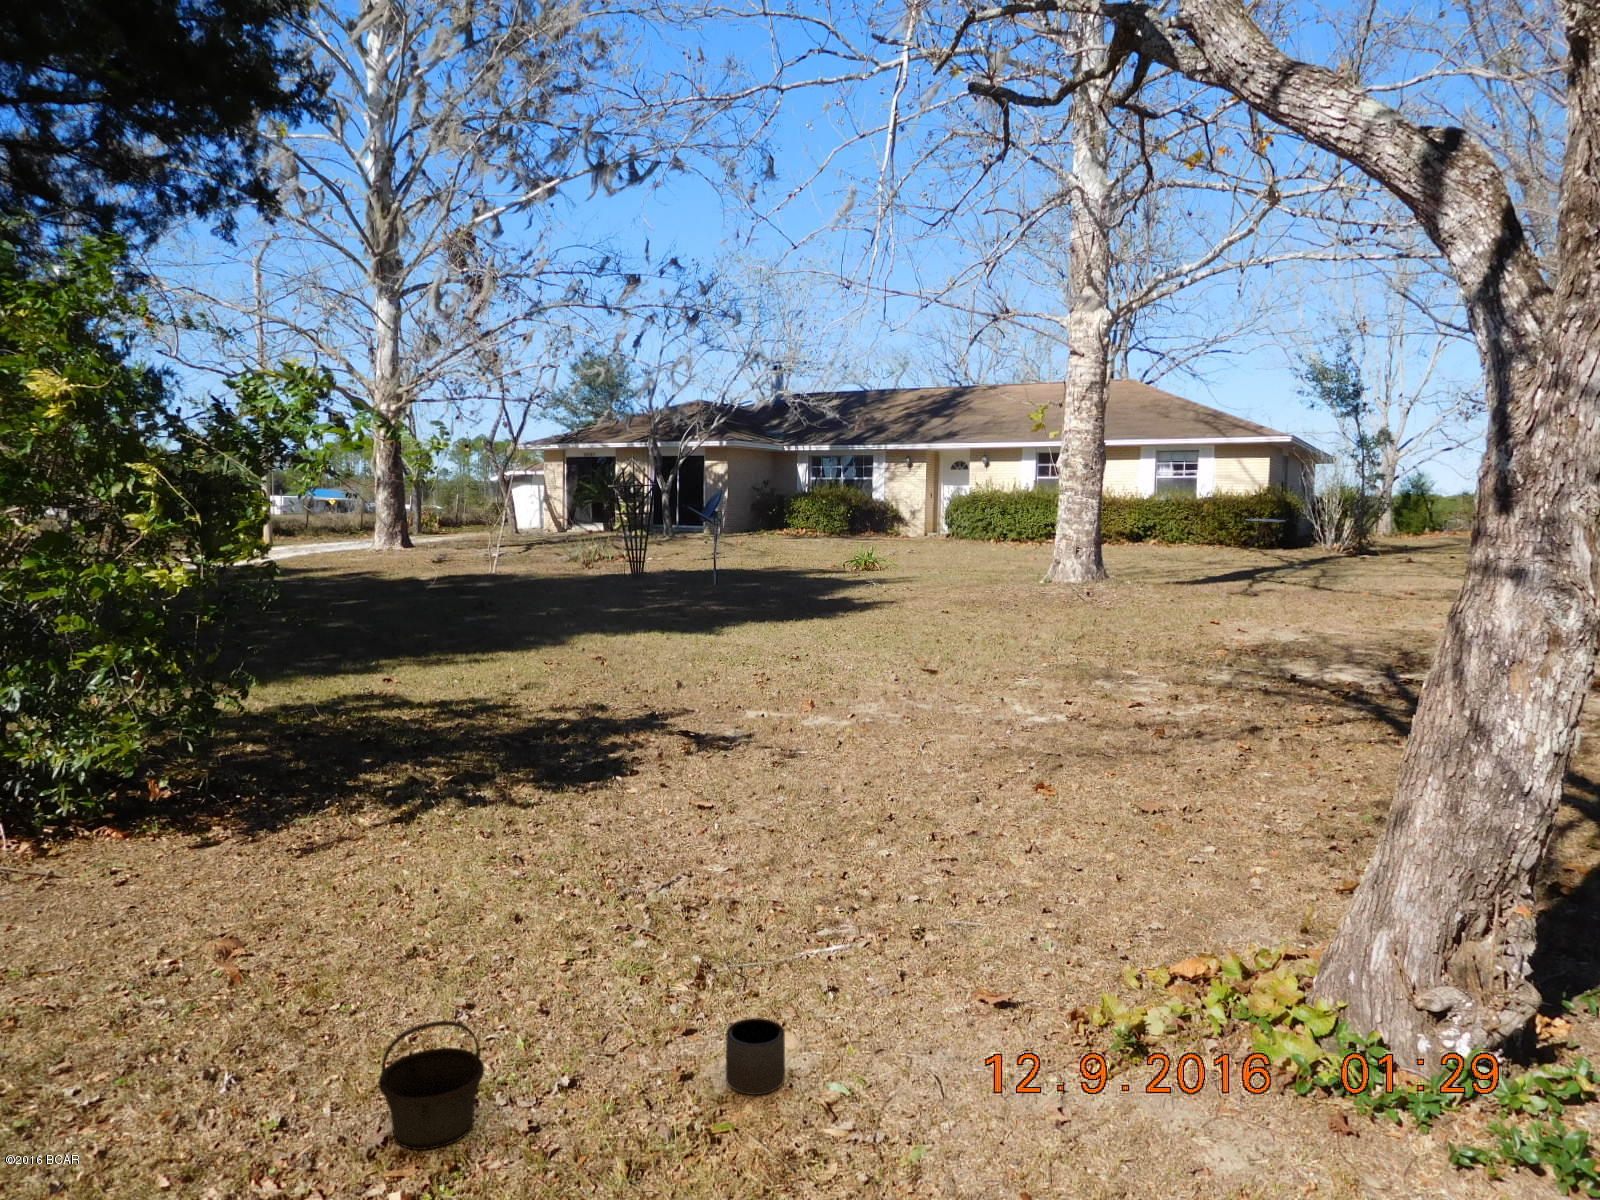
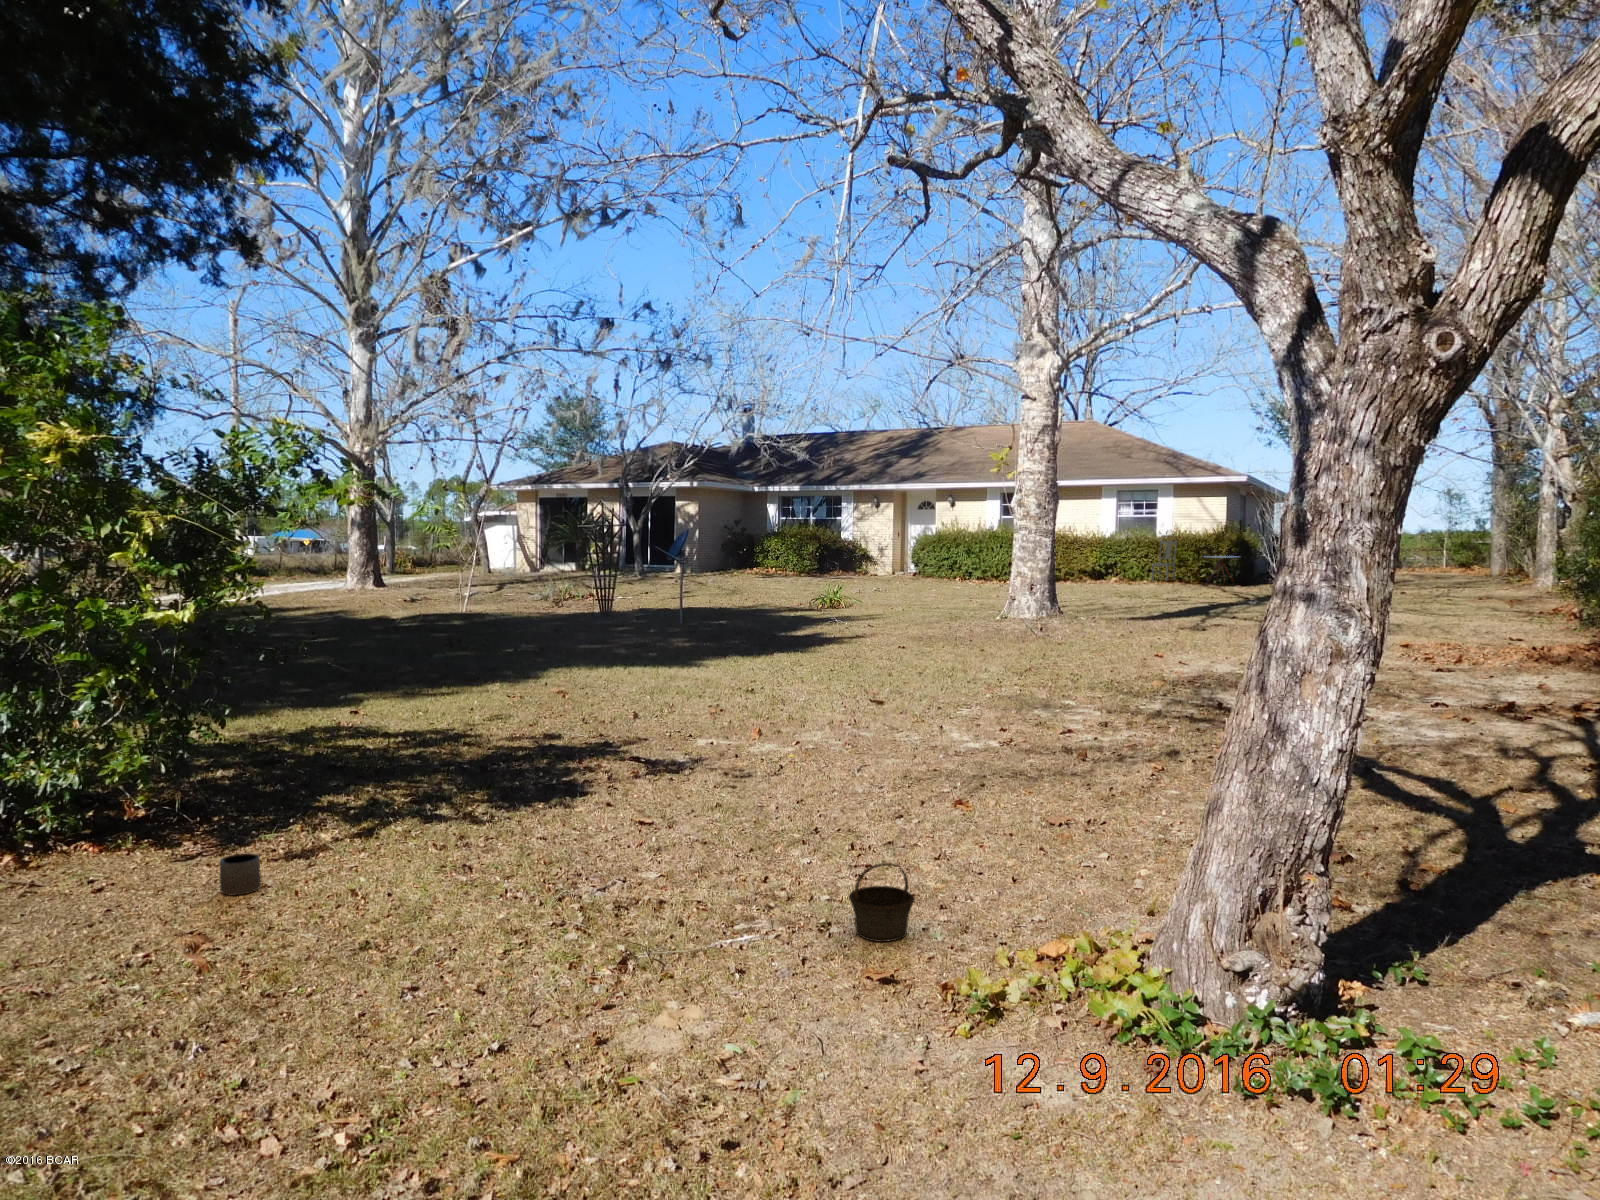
chair: none [1192,503,1220,545] -> present [1152,540,1178,580]
planter: present [726,1018,785,1095] -> present [220,853,261,895]
basket: present [379,1021,484,1150] -> present [849,863,915,942]

